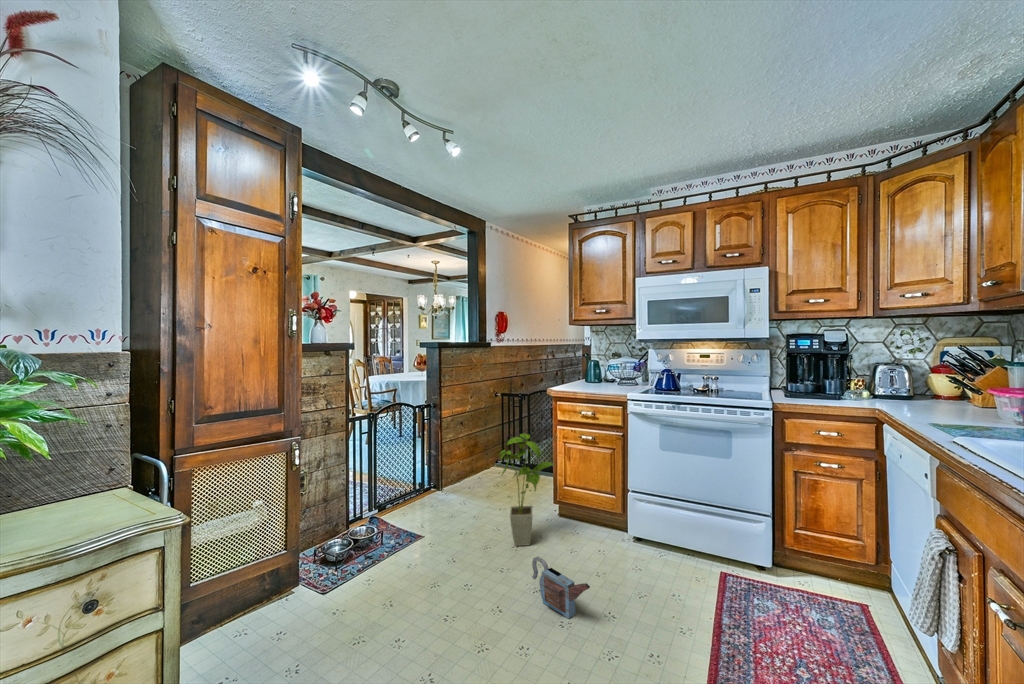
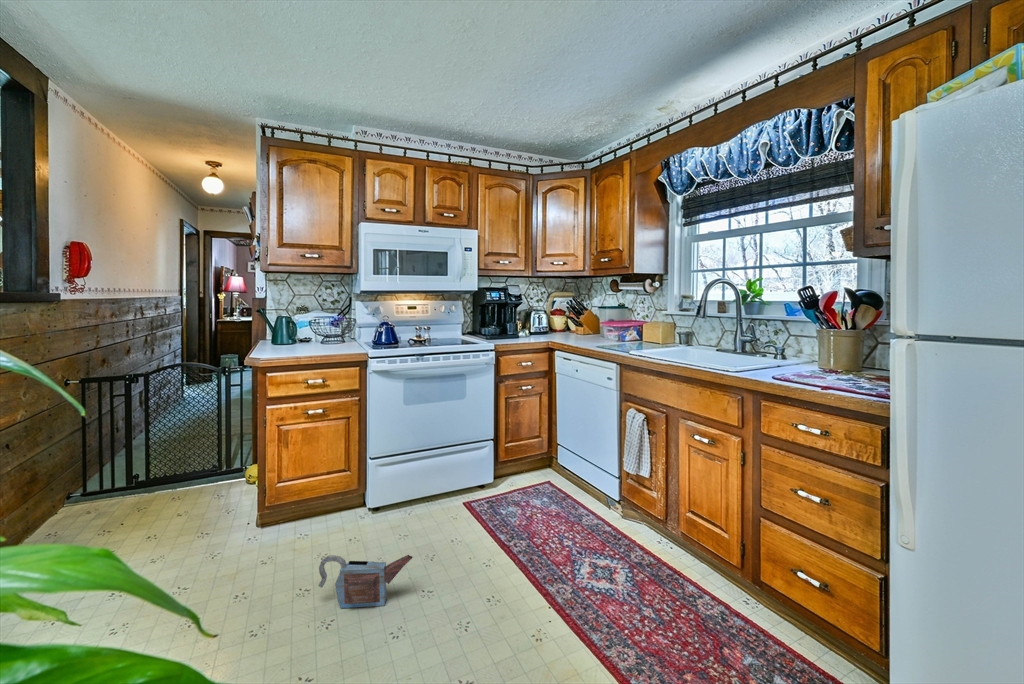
house plant: present [500,434,554,546] -> none [197,413,286,573]

